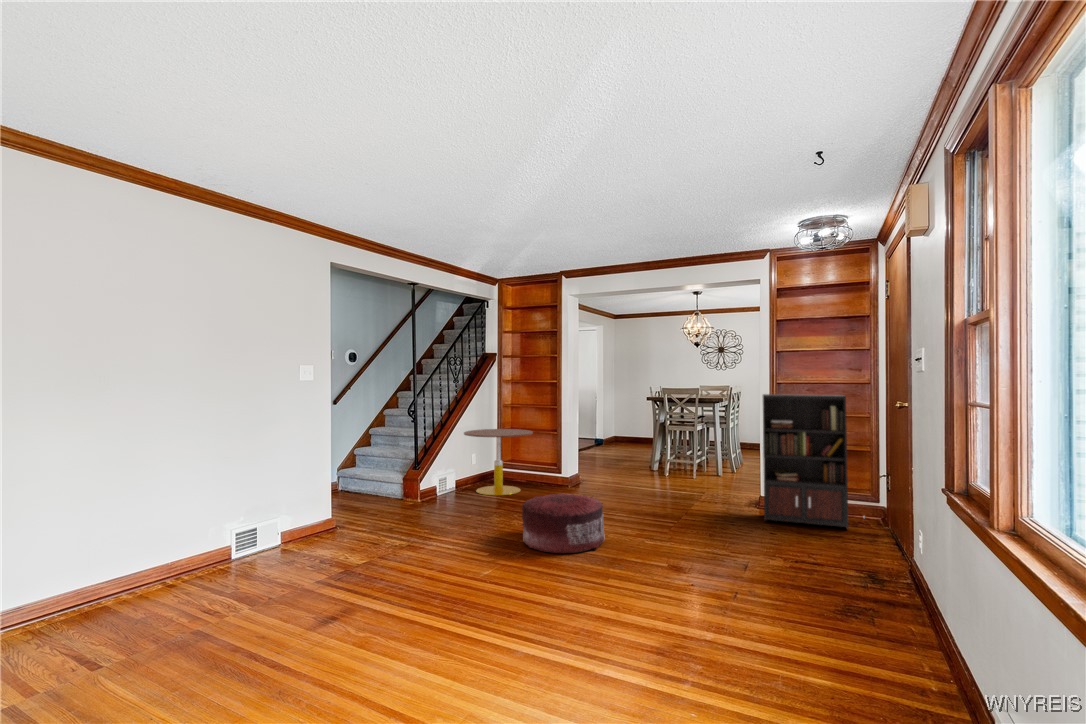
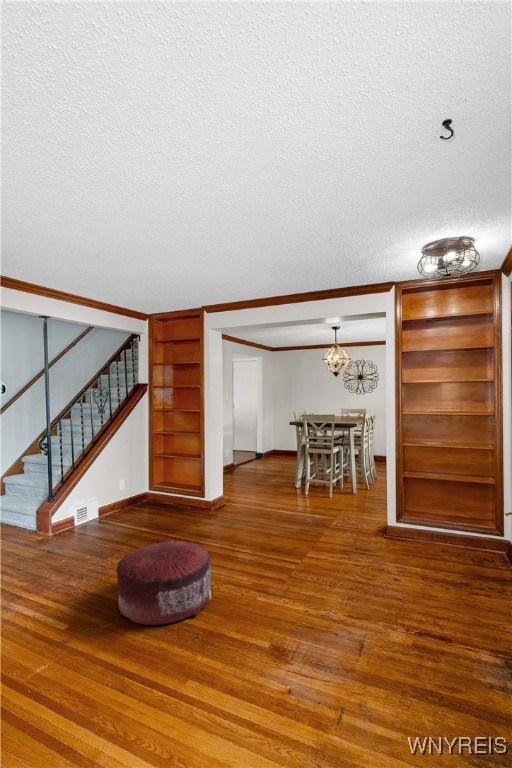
bookcase: present [763,394,848,528] -> none [387,427,490,572]
side table: present [464,429,533,495] -> none [104,456,174,525]

